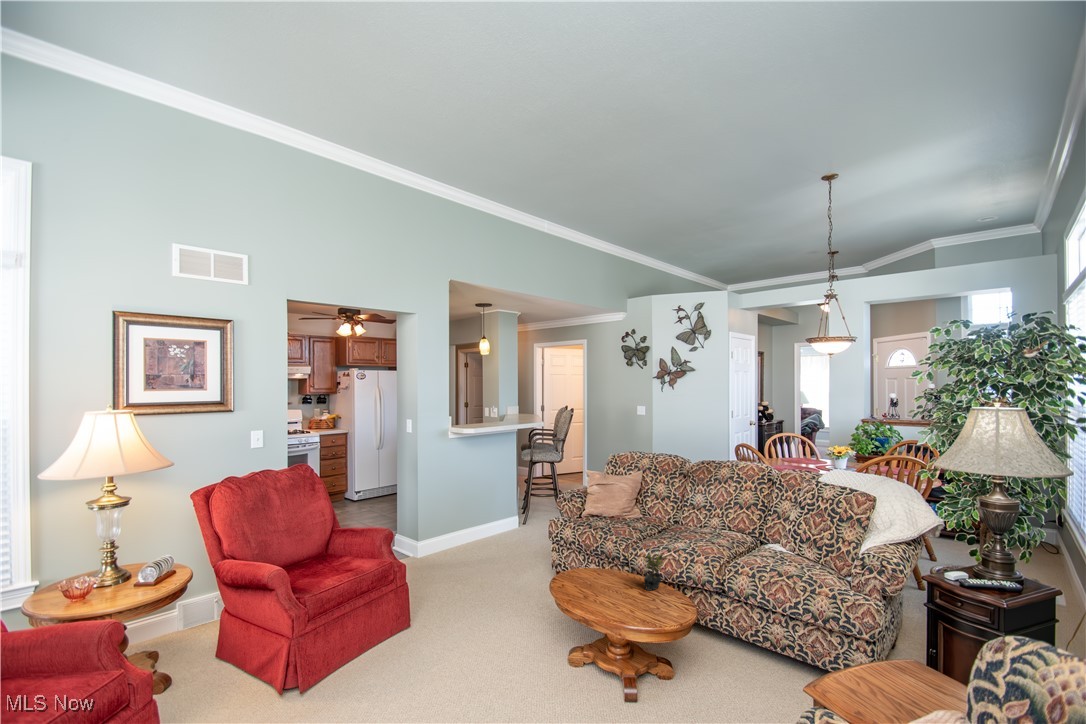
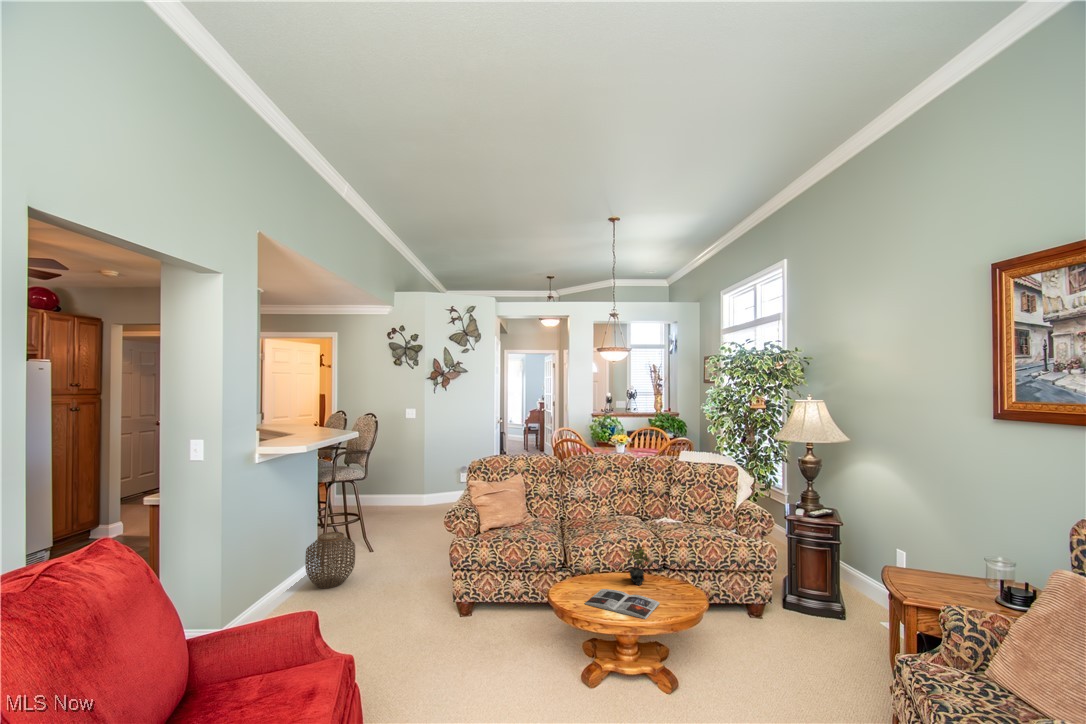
woven basket: none [488,499,525,542] -> present [305,532,355,588]
magazine: none [570,582,631,611] -> present [584,589,660,619]

